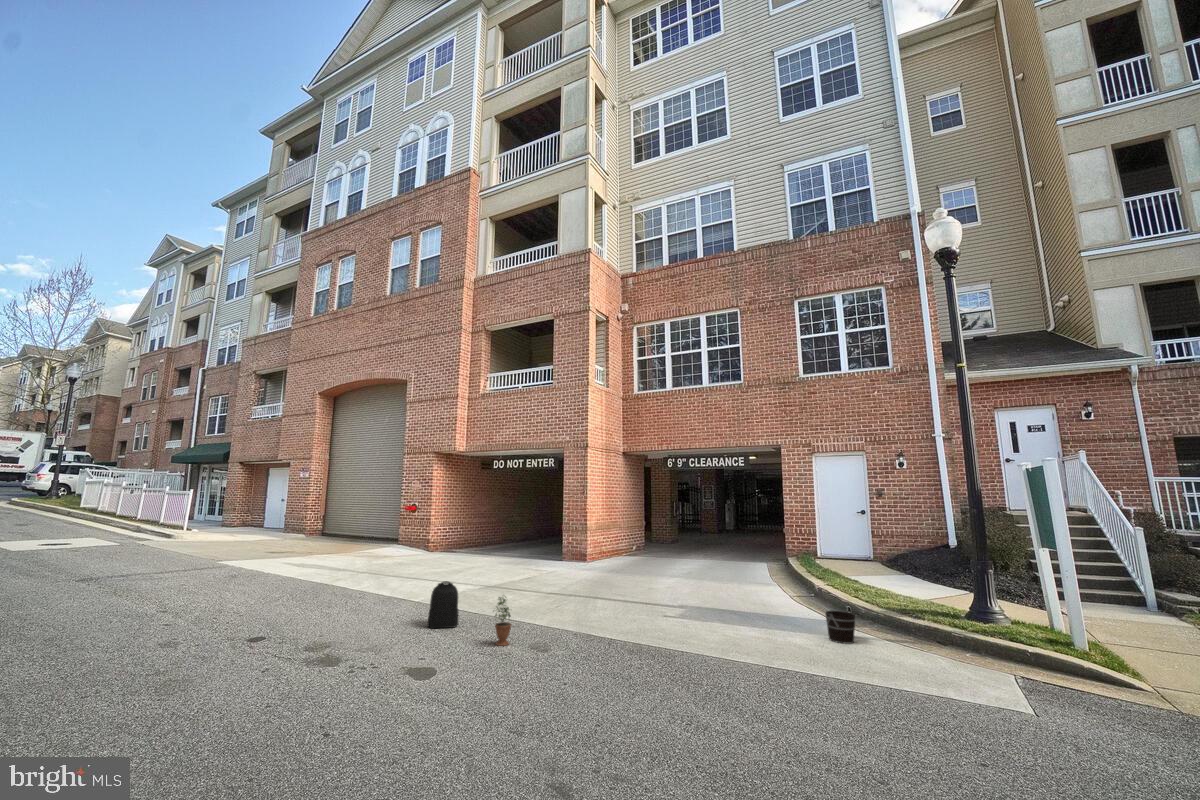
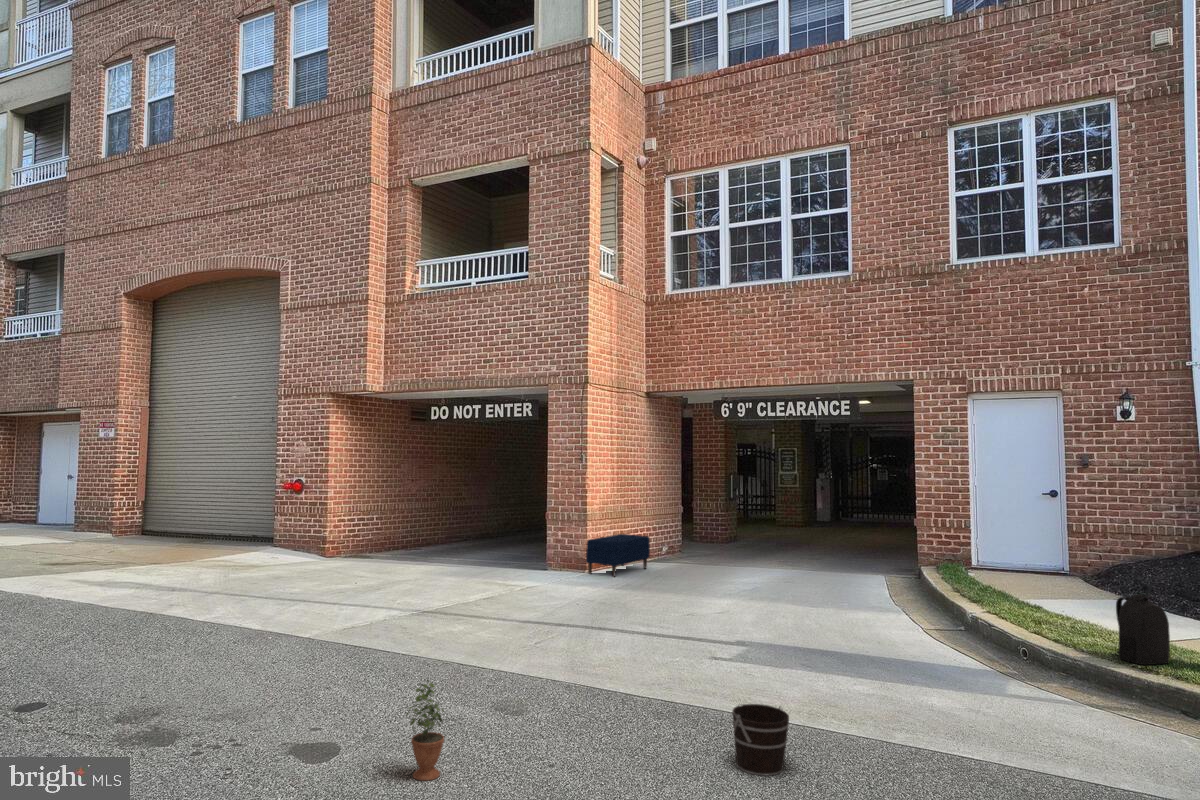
bench: none [587,538,625,563] -> present [586,534,650,577]
backpack: present [427,581,459,628] -> present [1116,594,1170,665]
bucket: present [826,611,855,644] -> present [732,704,789,775]

